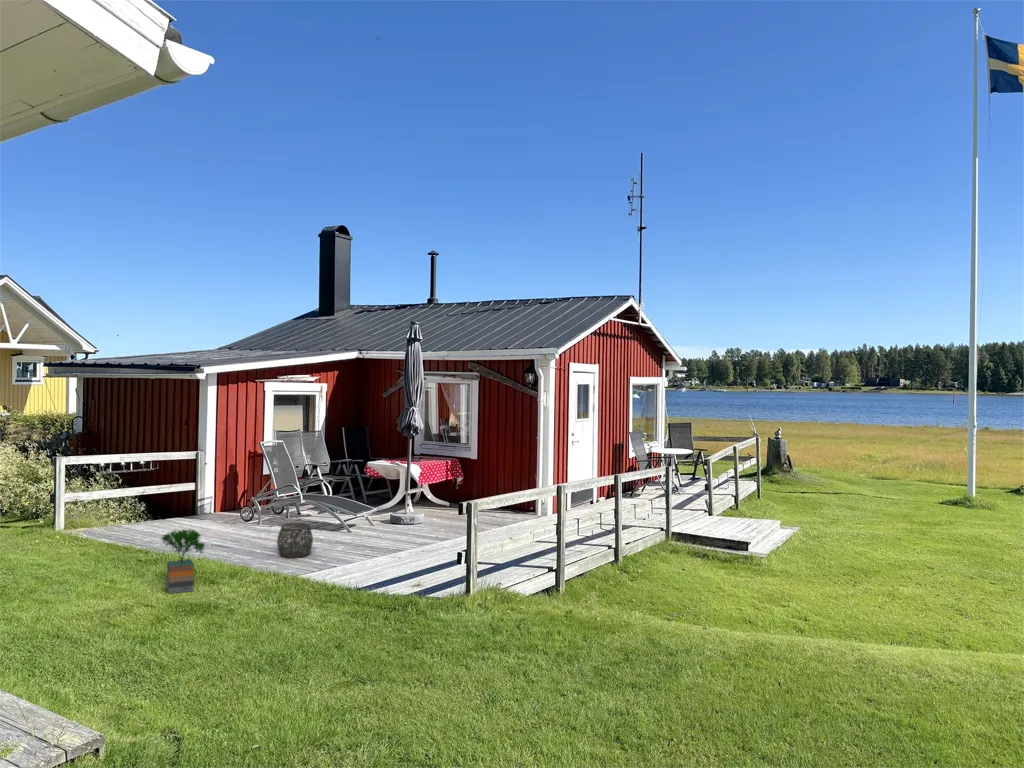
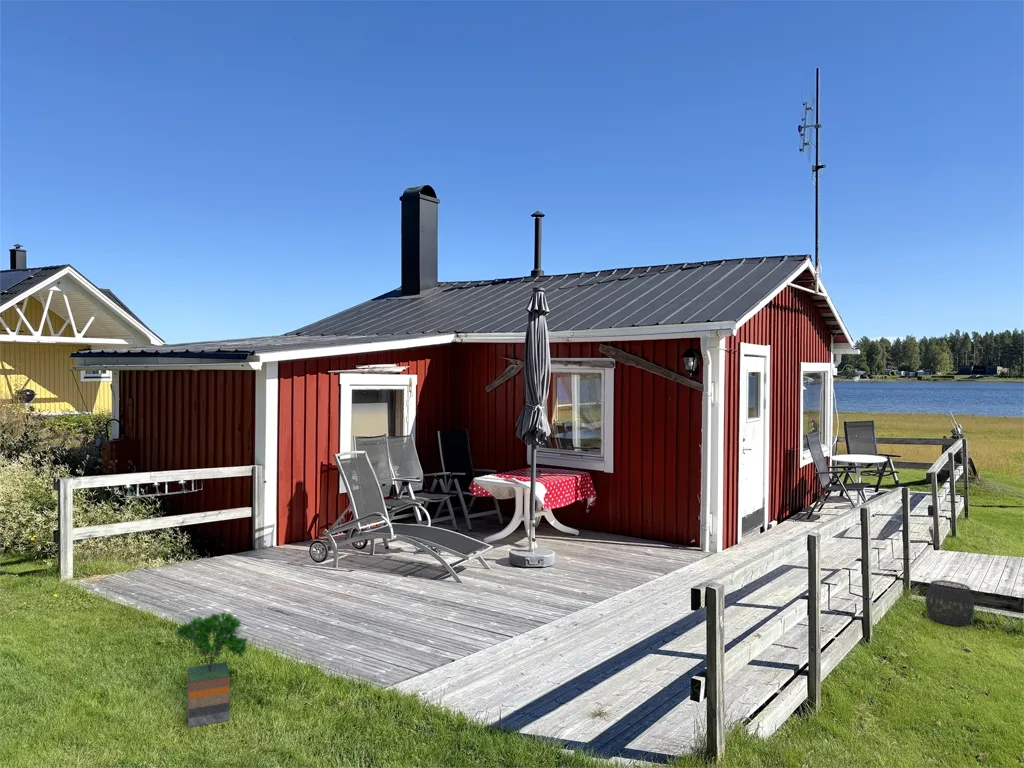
woven basket: present [277,523,313,558] -> present [925,580,974,626]

